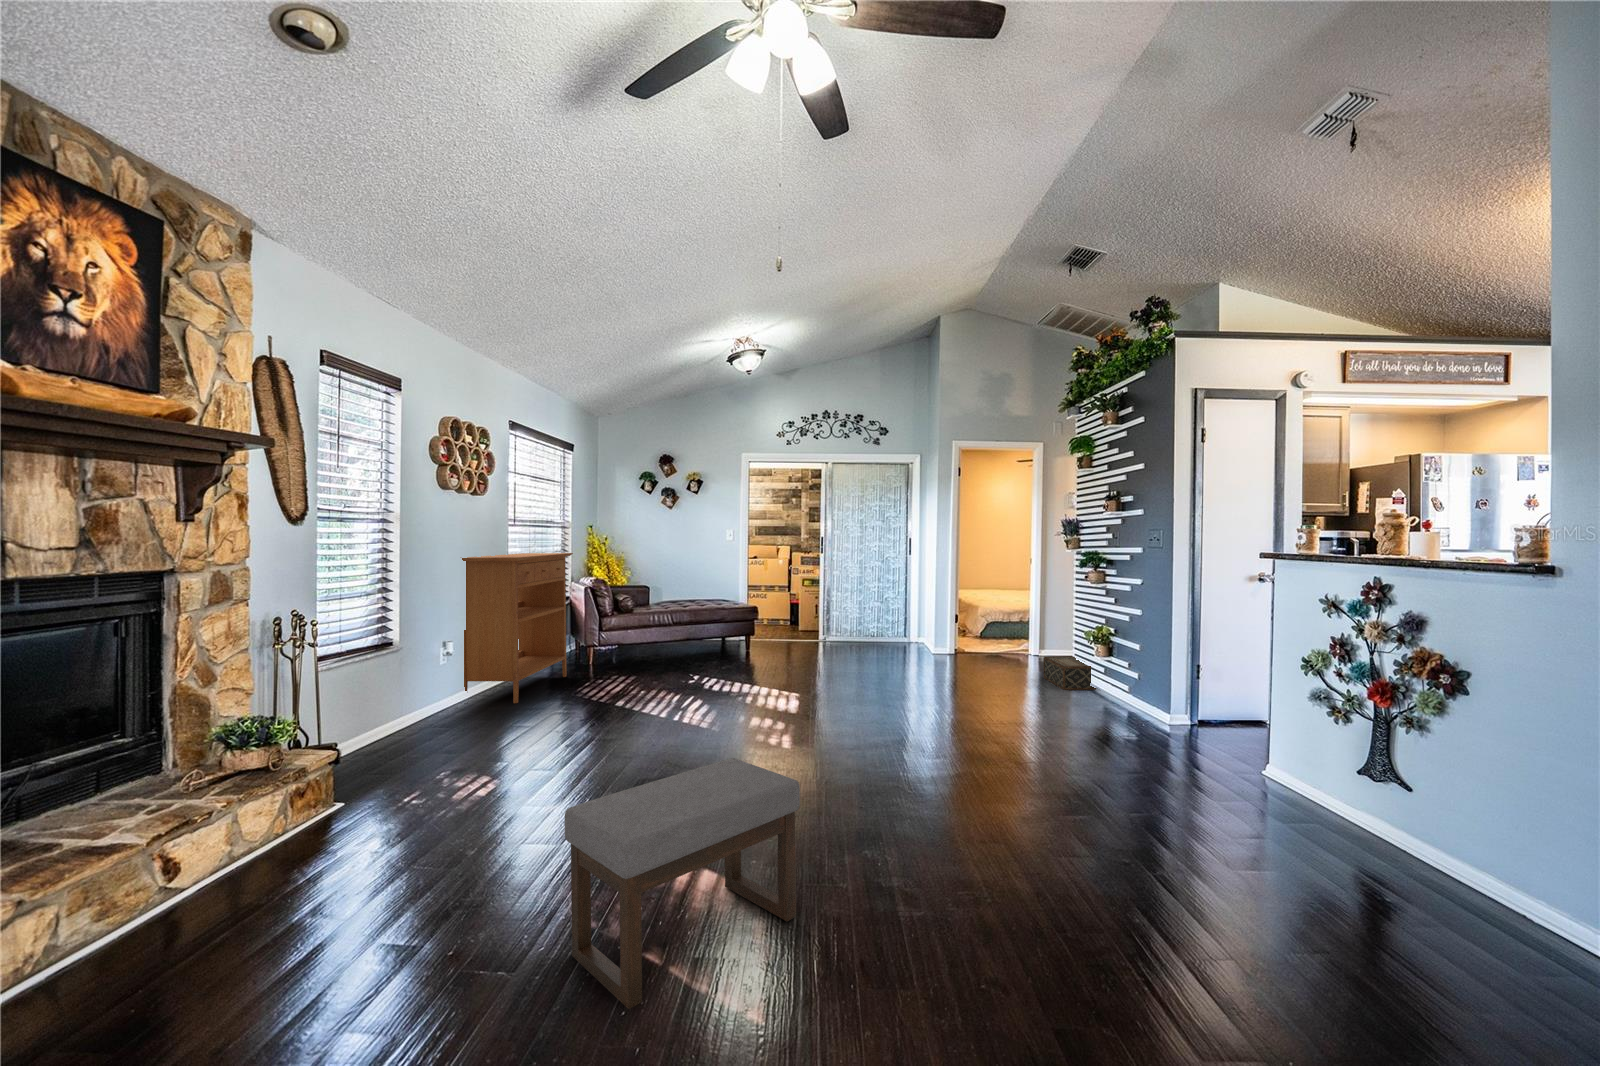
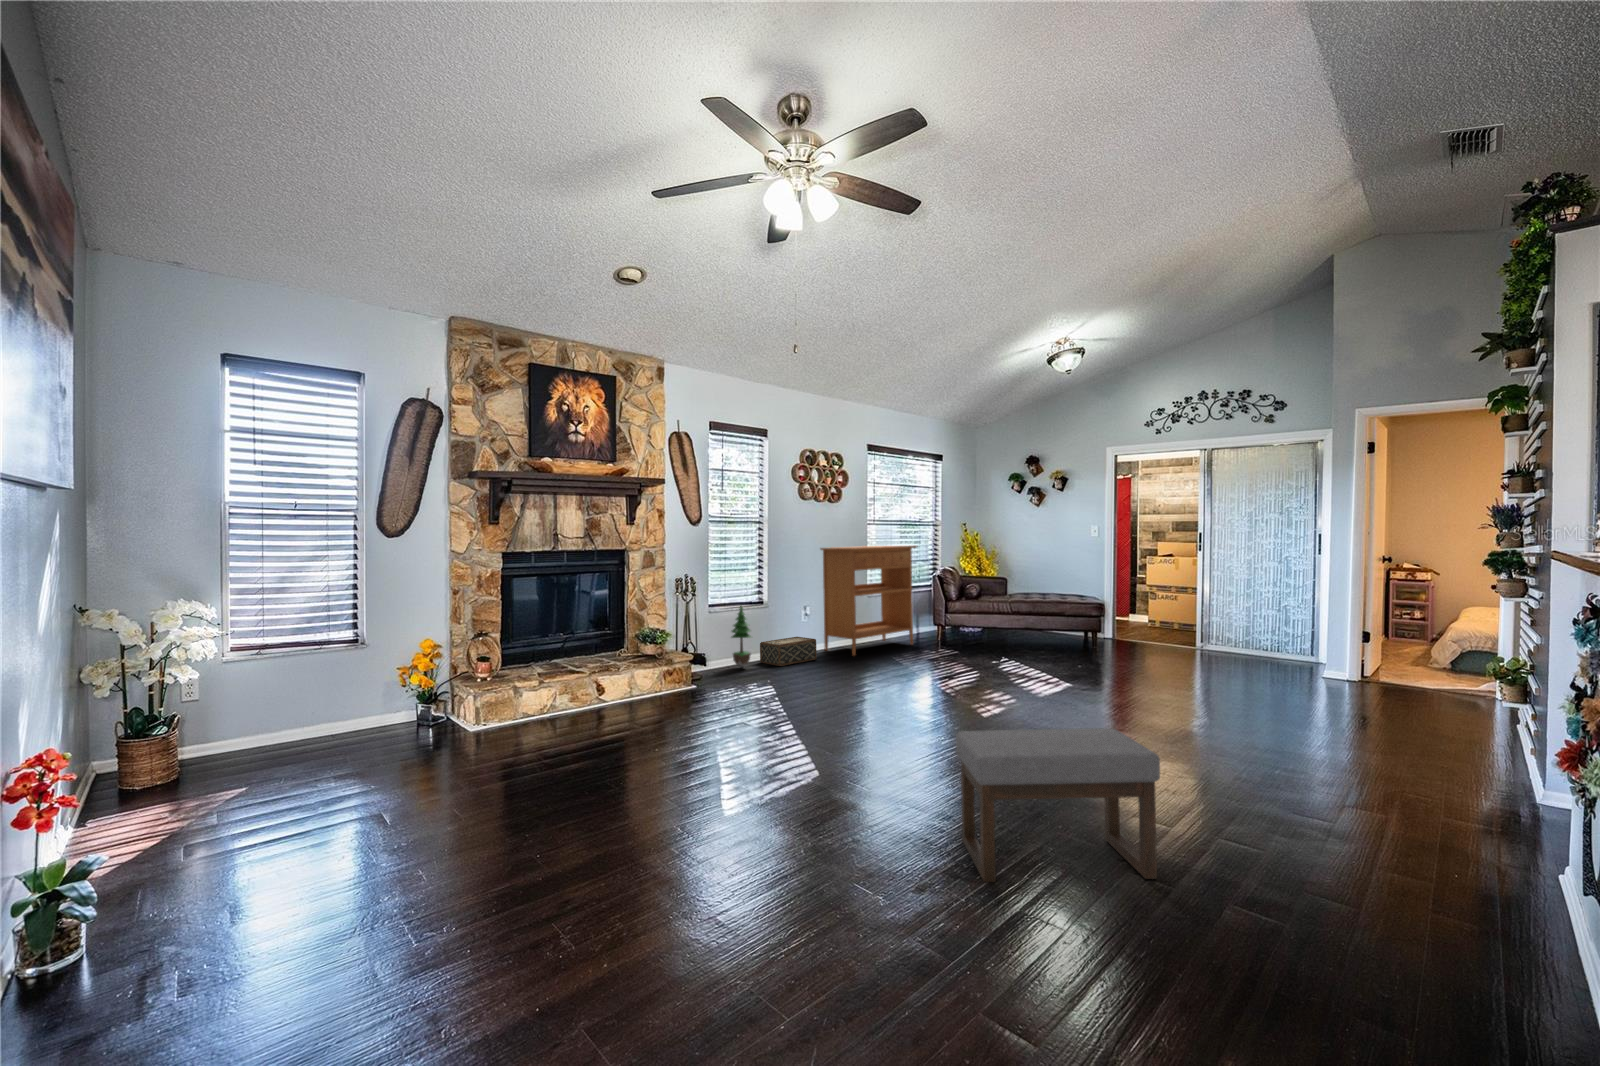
potted tree: none [350,650,393,754] -> present [732,606,751,668]
woven basket: present [1043,656,1096,690] -> present [760,637,817,666]
ottoman: present [565,758,800,1009] -> present [956,728,1160,882]

